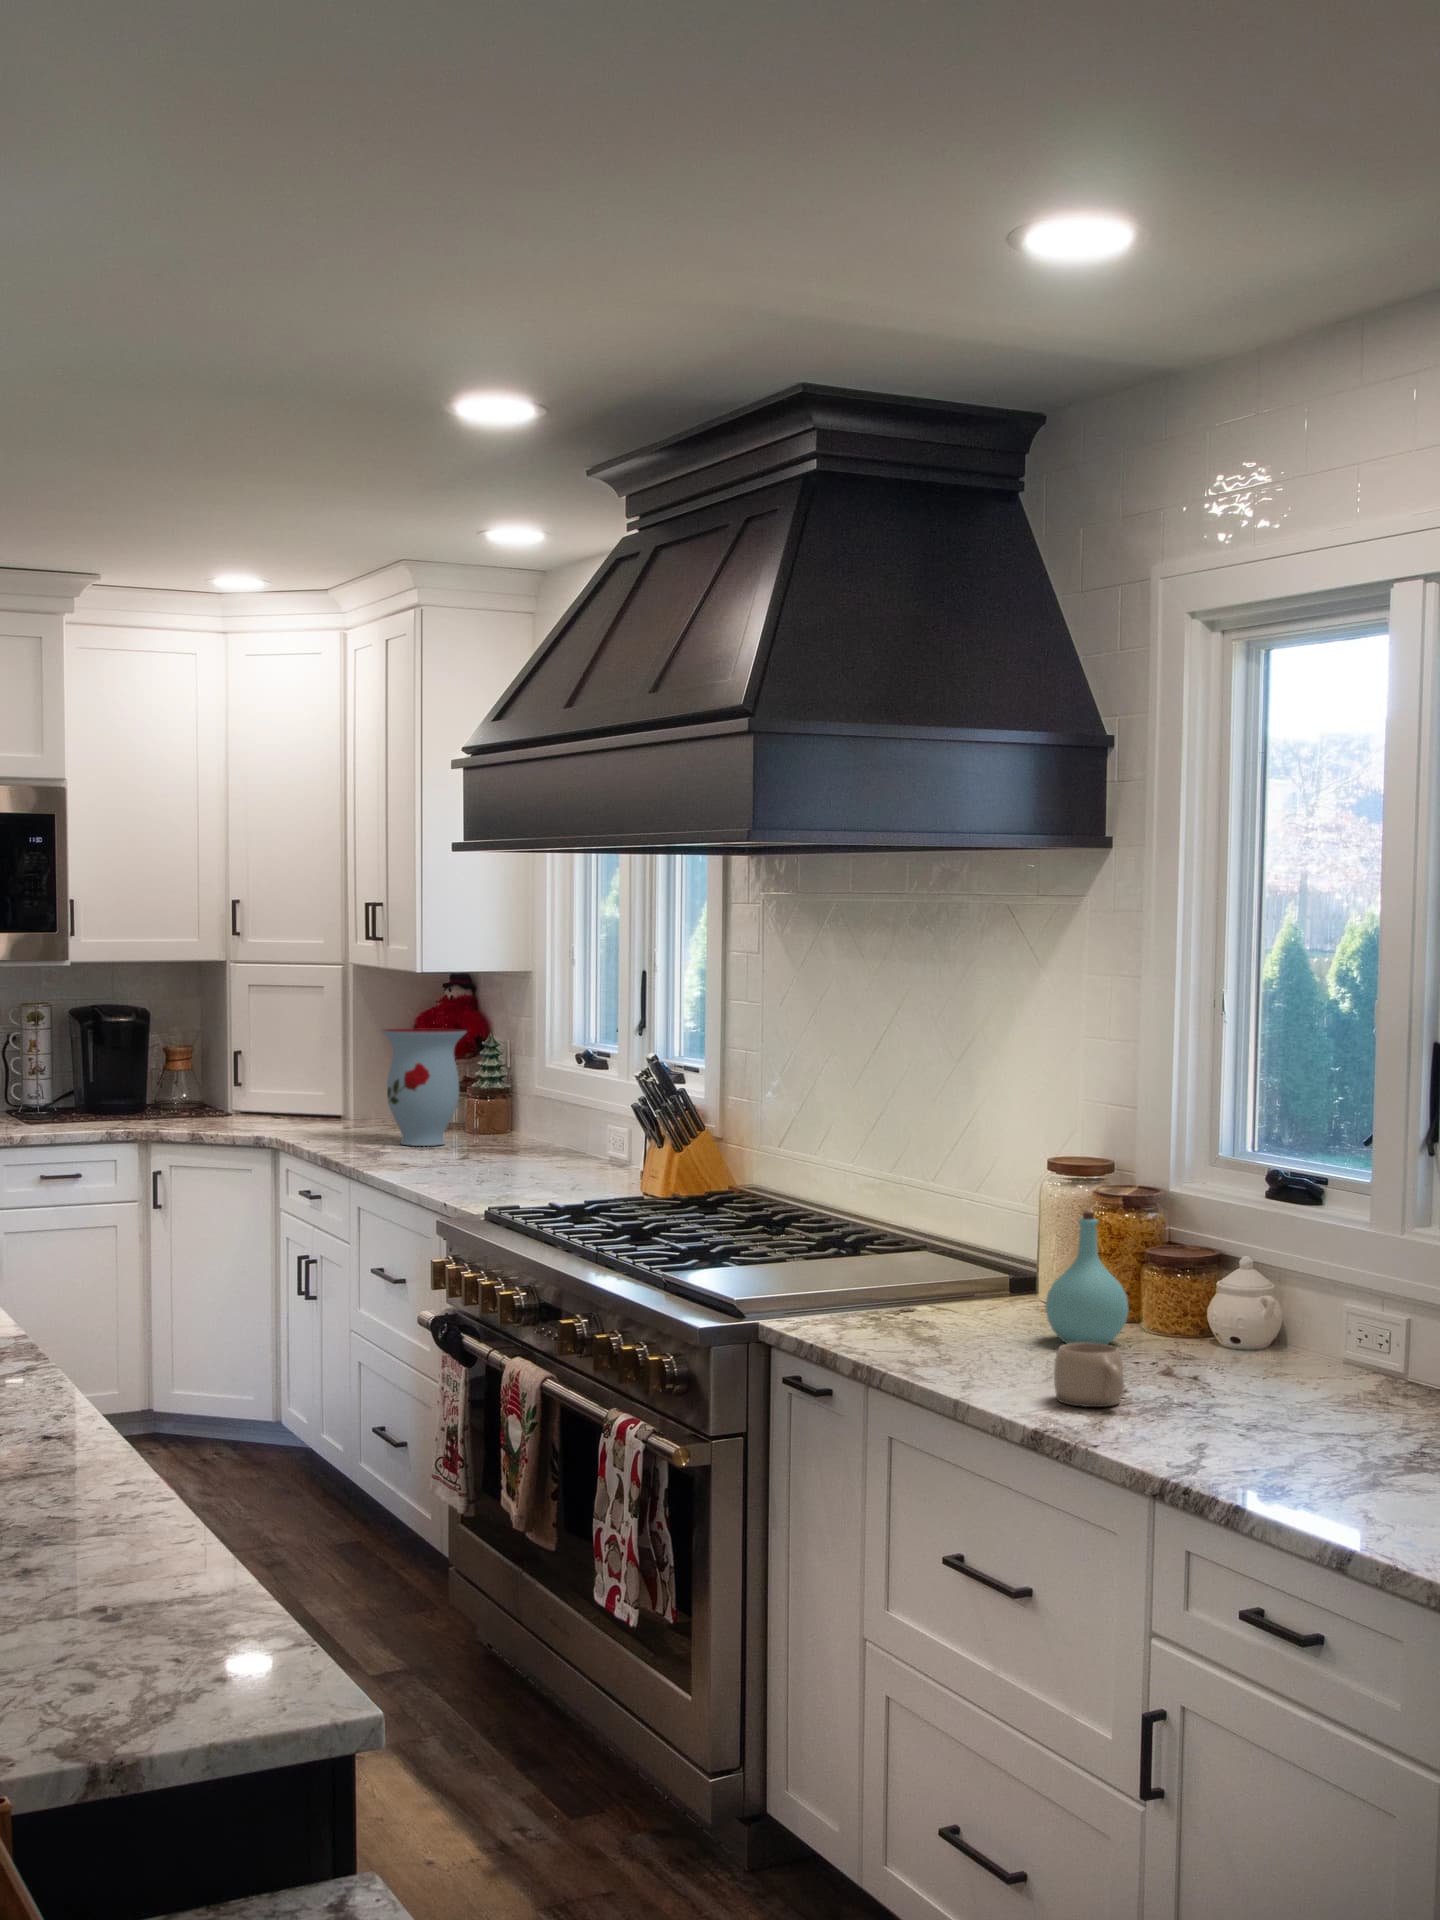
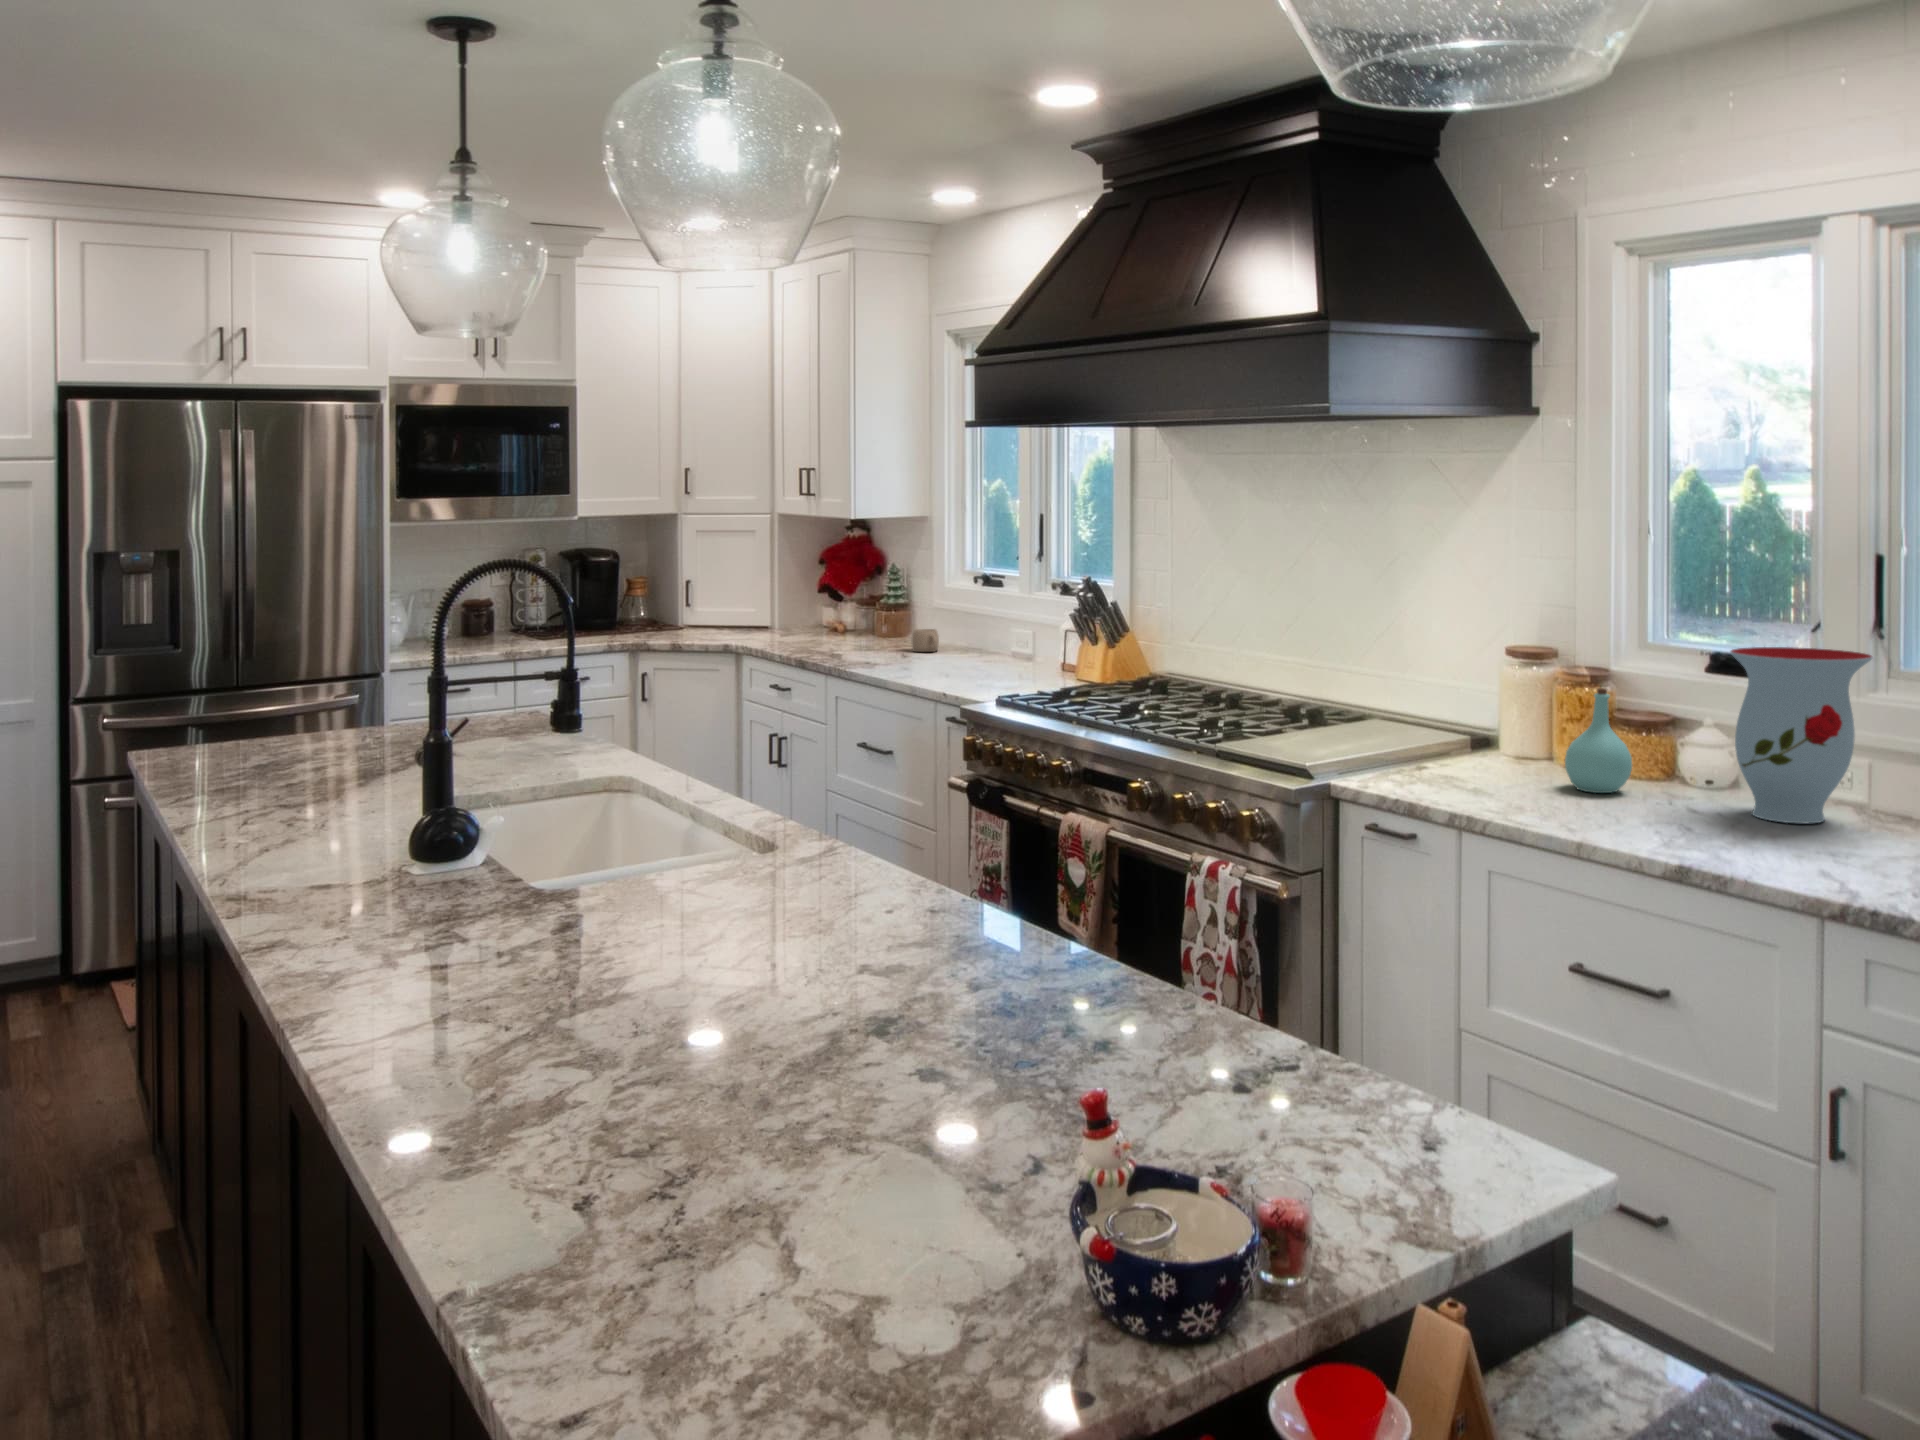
vase: present [382,1029,466,1146] -> present [1730,647,1873,824]
mug: present [1054,1343,1124,1407] -> present [912,629,939,652]

